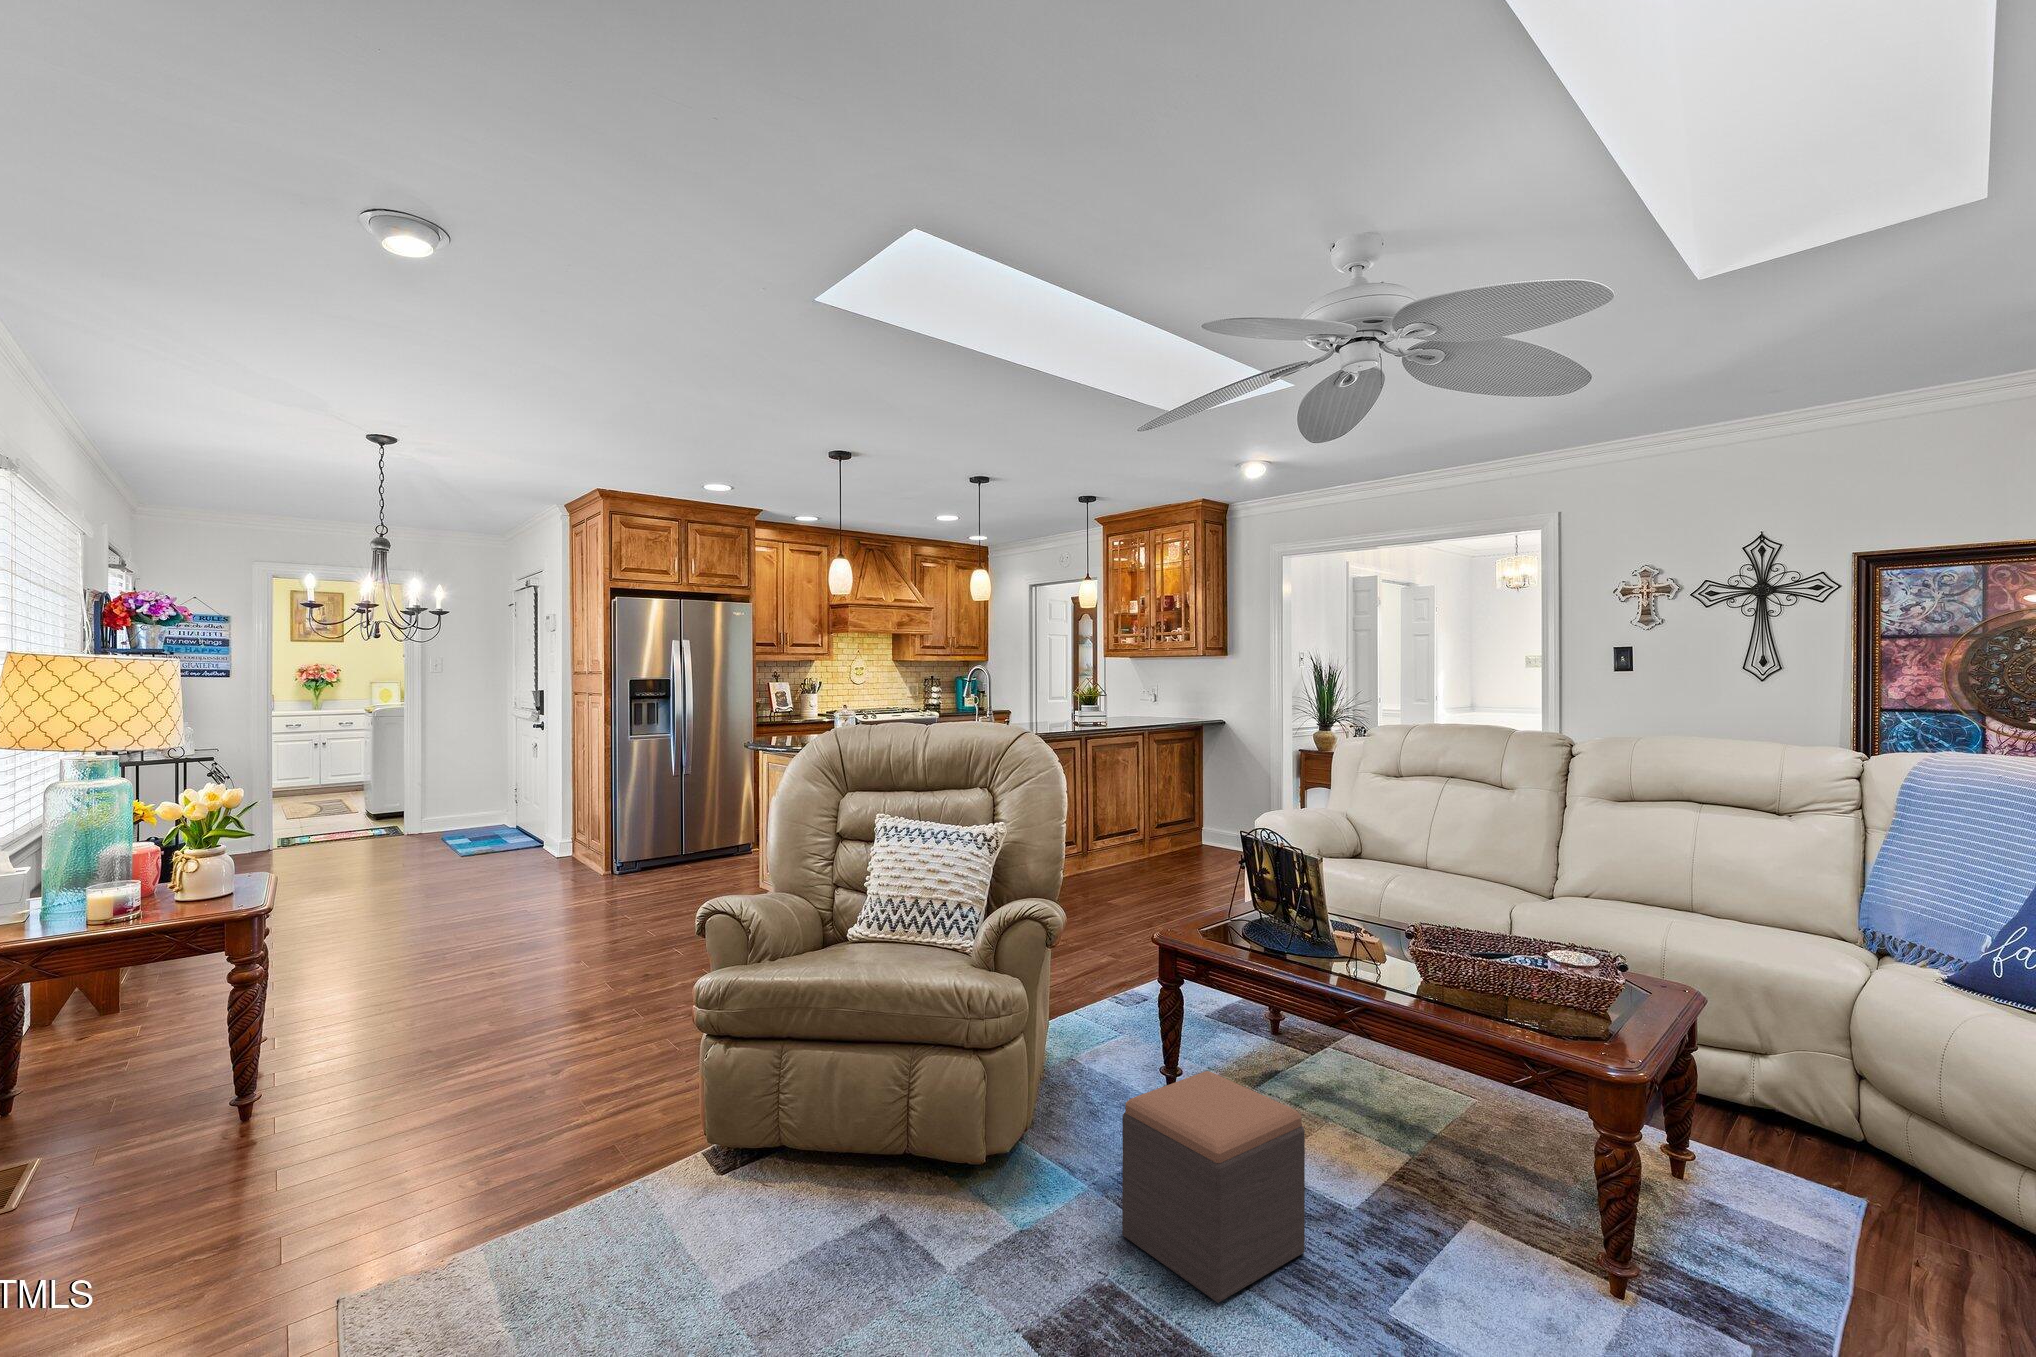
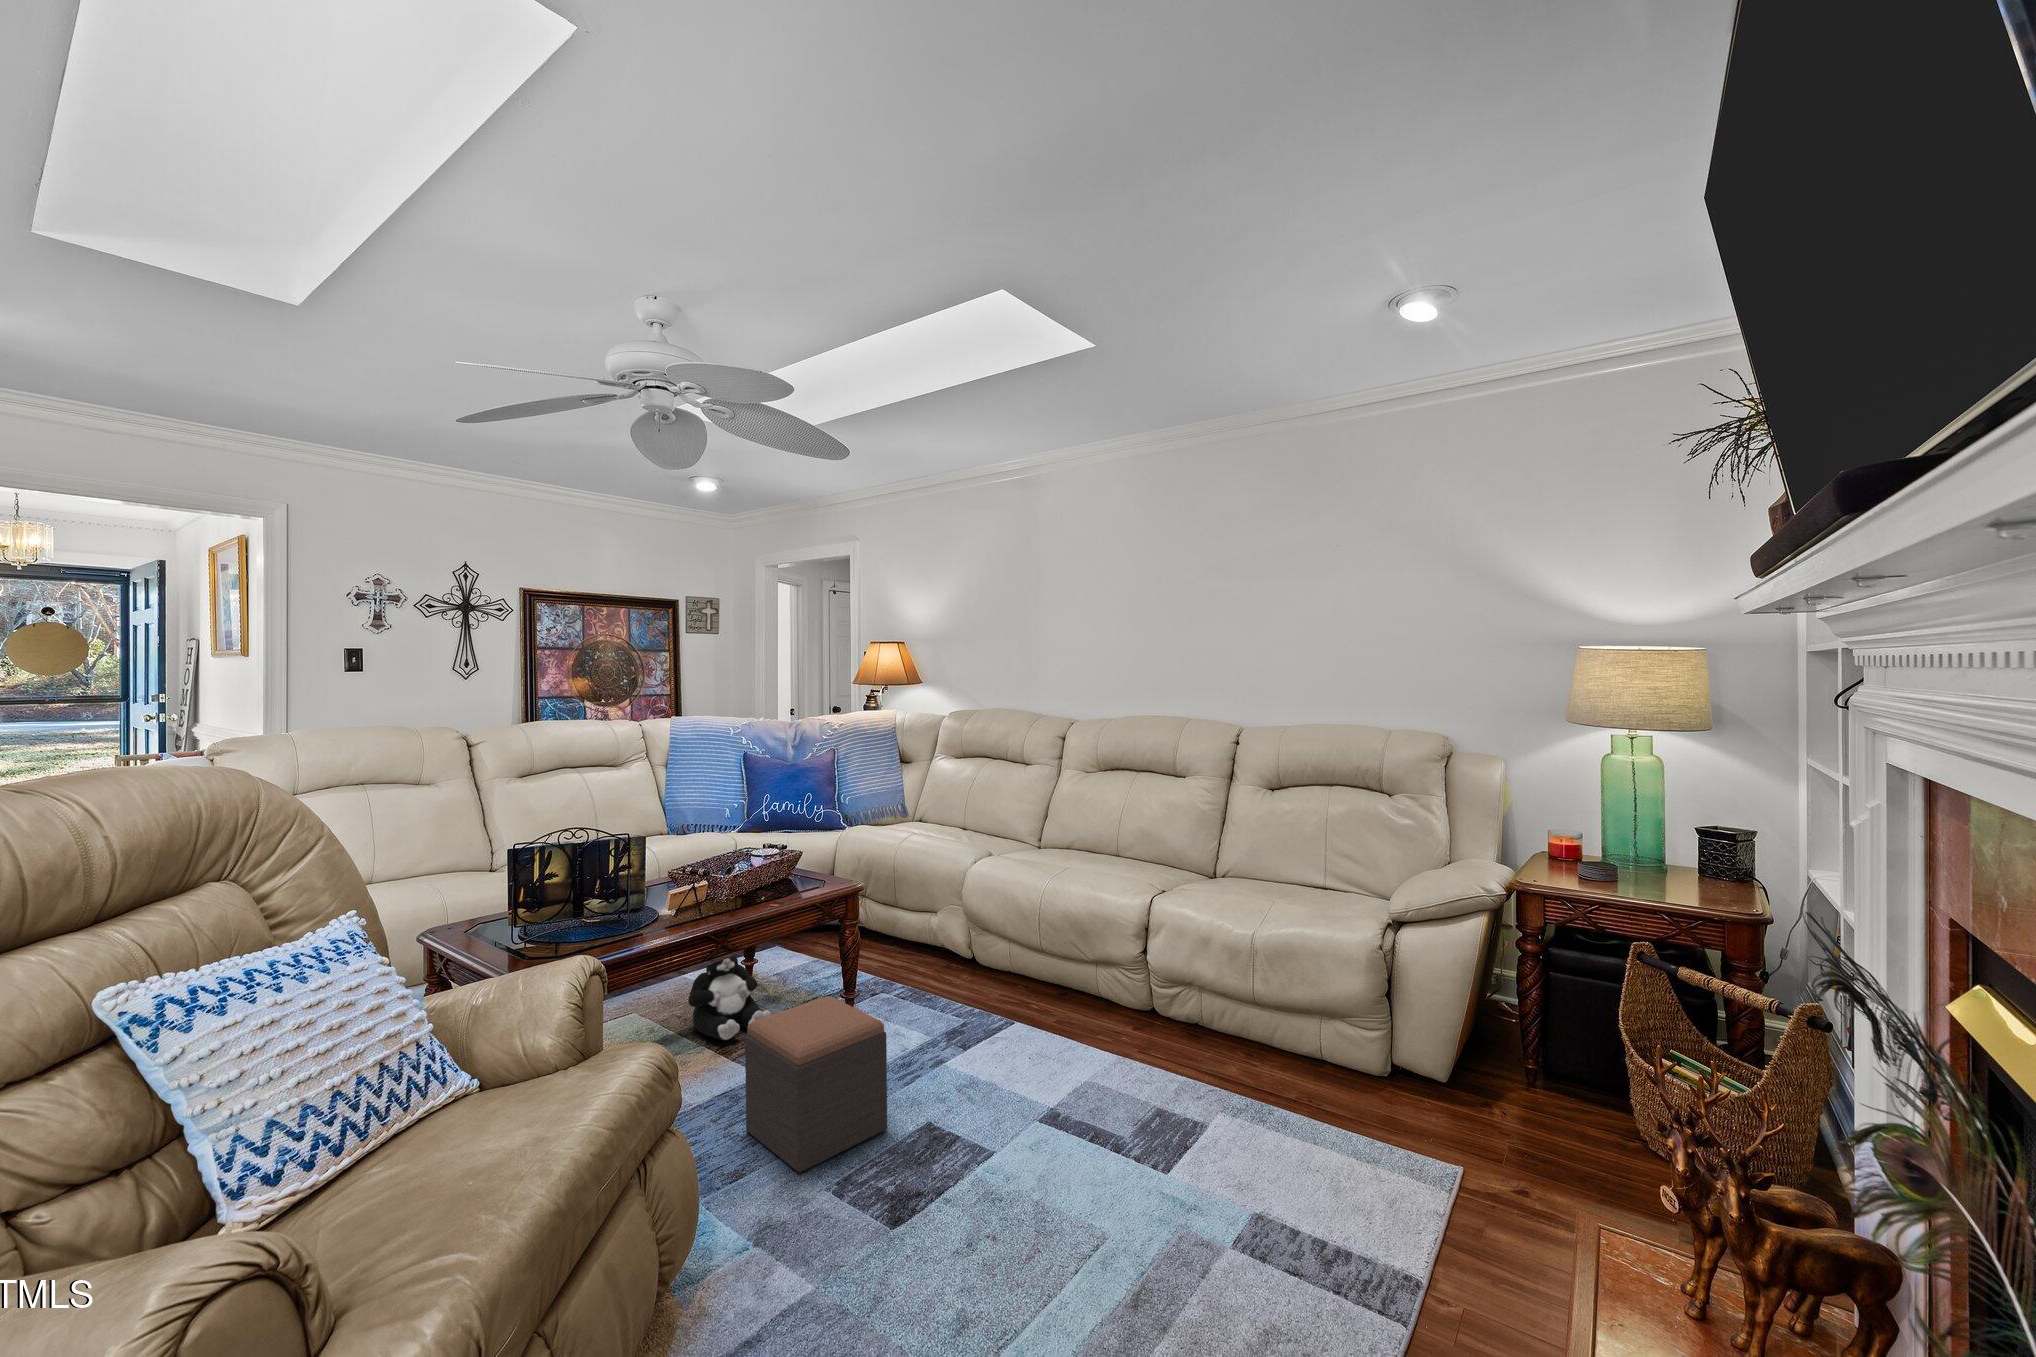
plush toy: none [1398,1031,1514,1177] -> present [688,956,771,1040]

